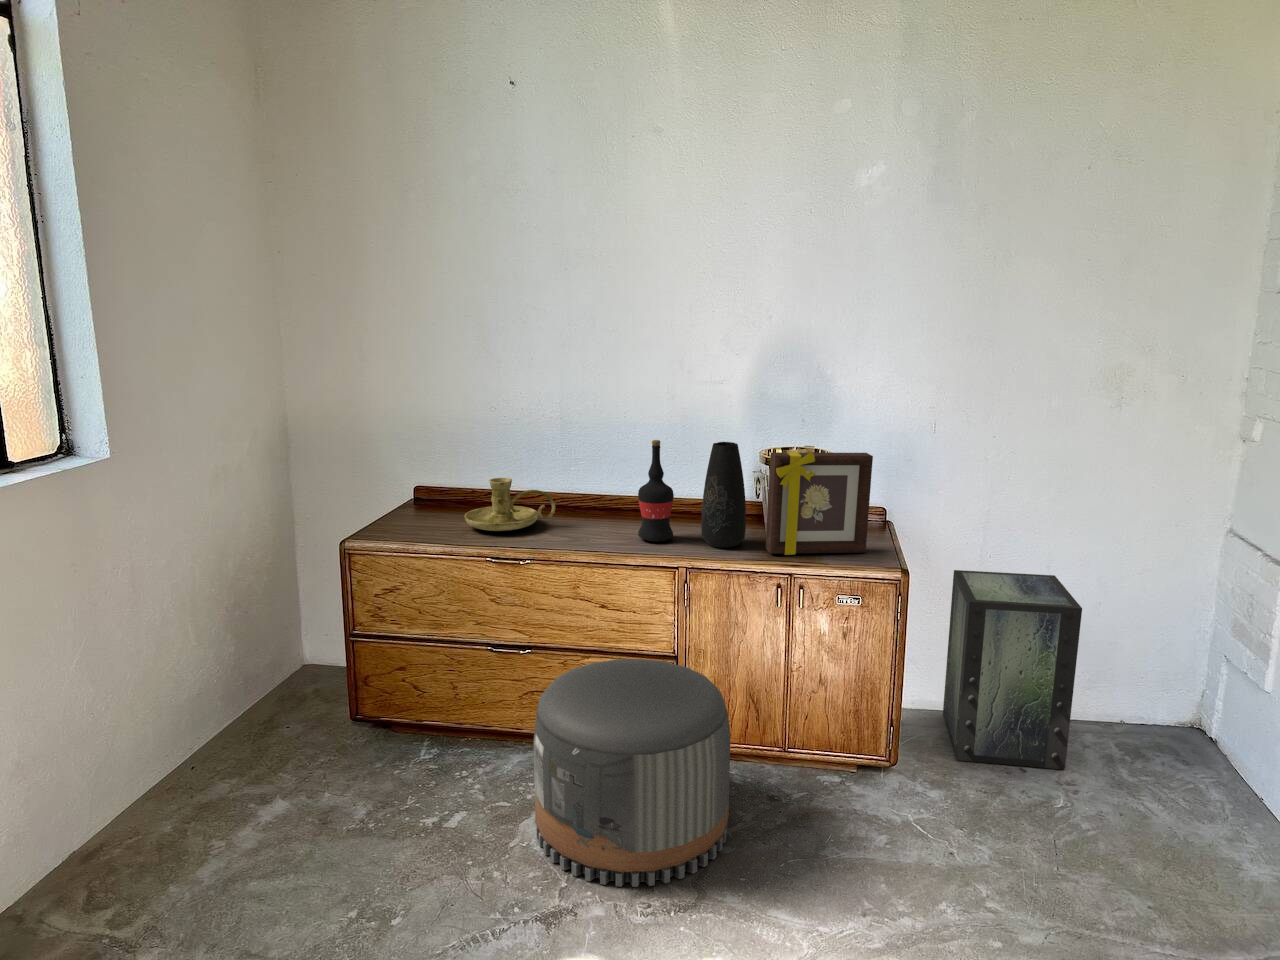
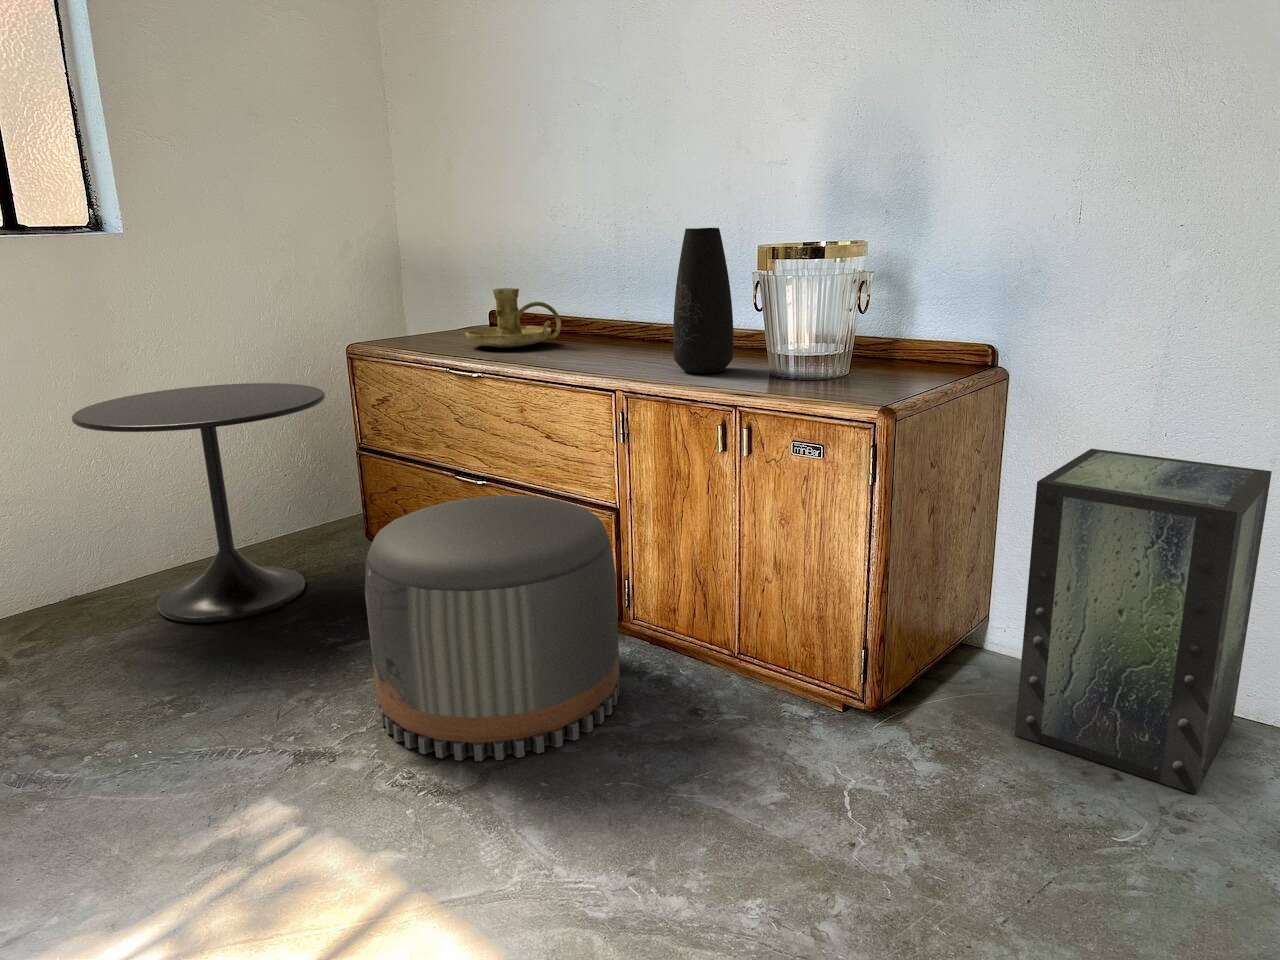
wine bottle: present [638,440,674,541] -> none [613,229,660,363]
picture frame: present [766,452,873,555] -> none [732,228,887,389]
side table: none [110,582,361,845] -> present [72,383,325,623]

